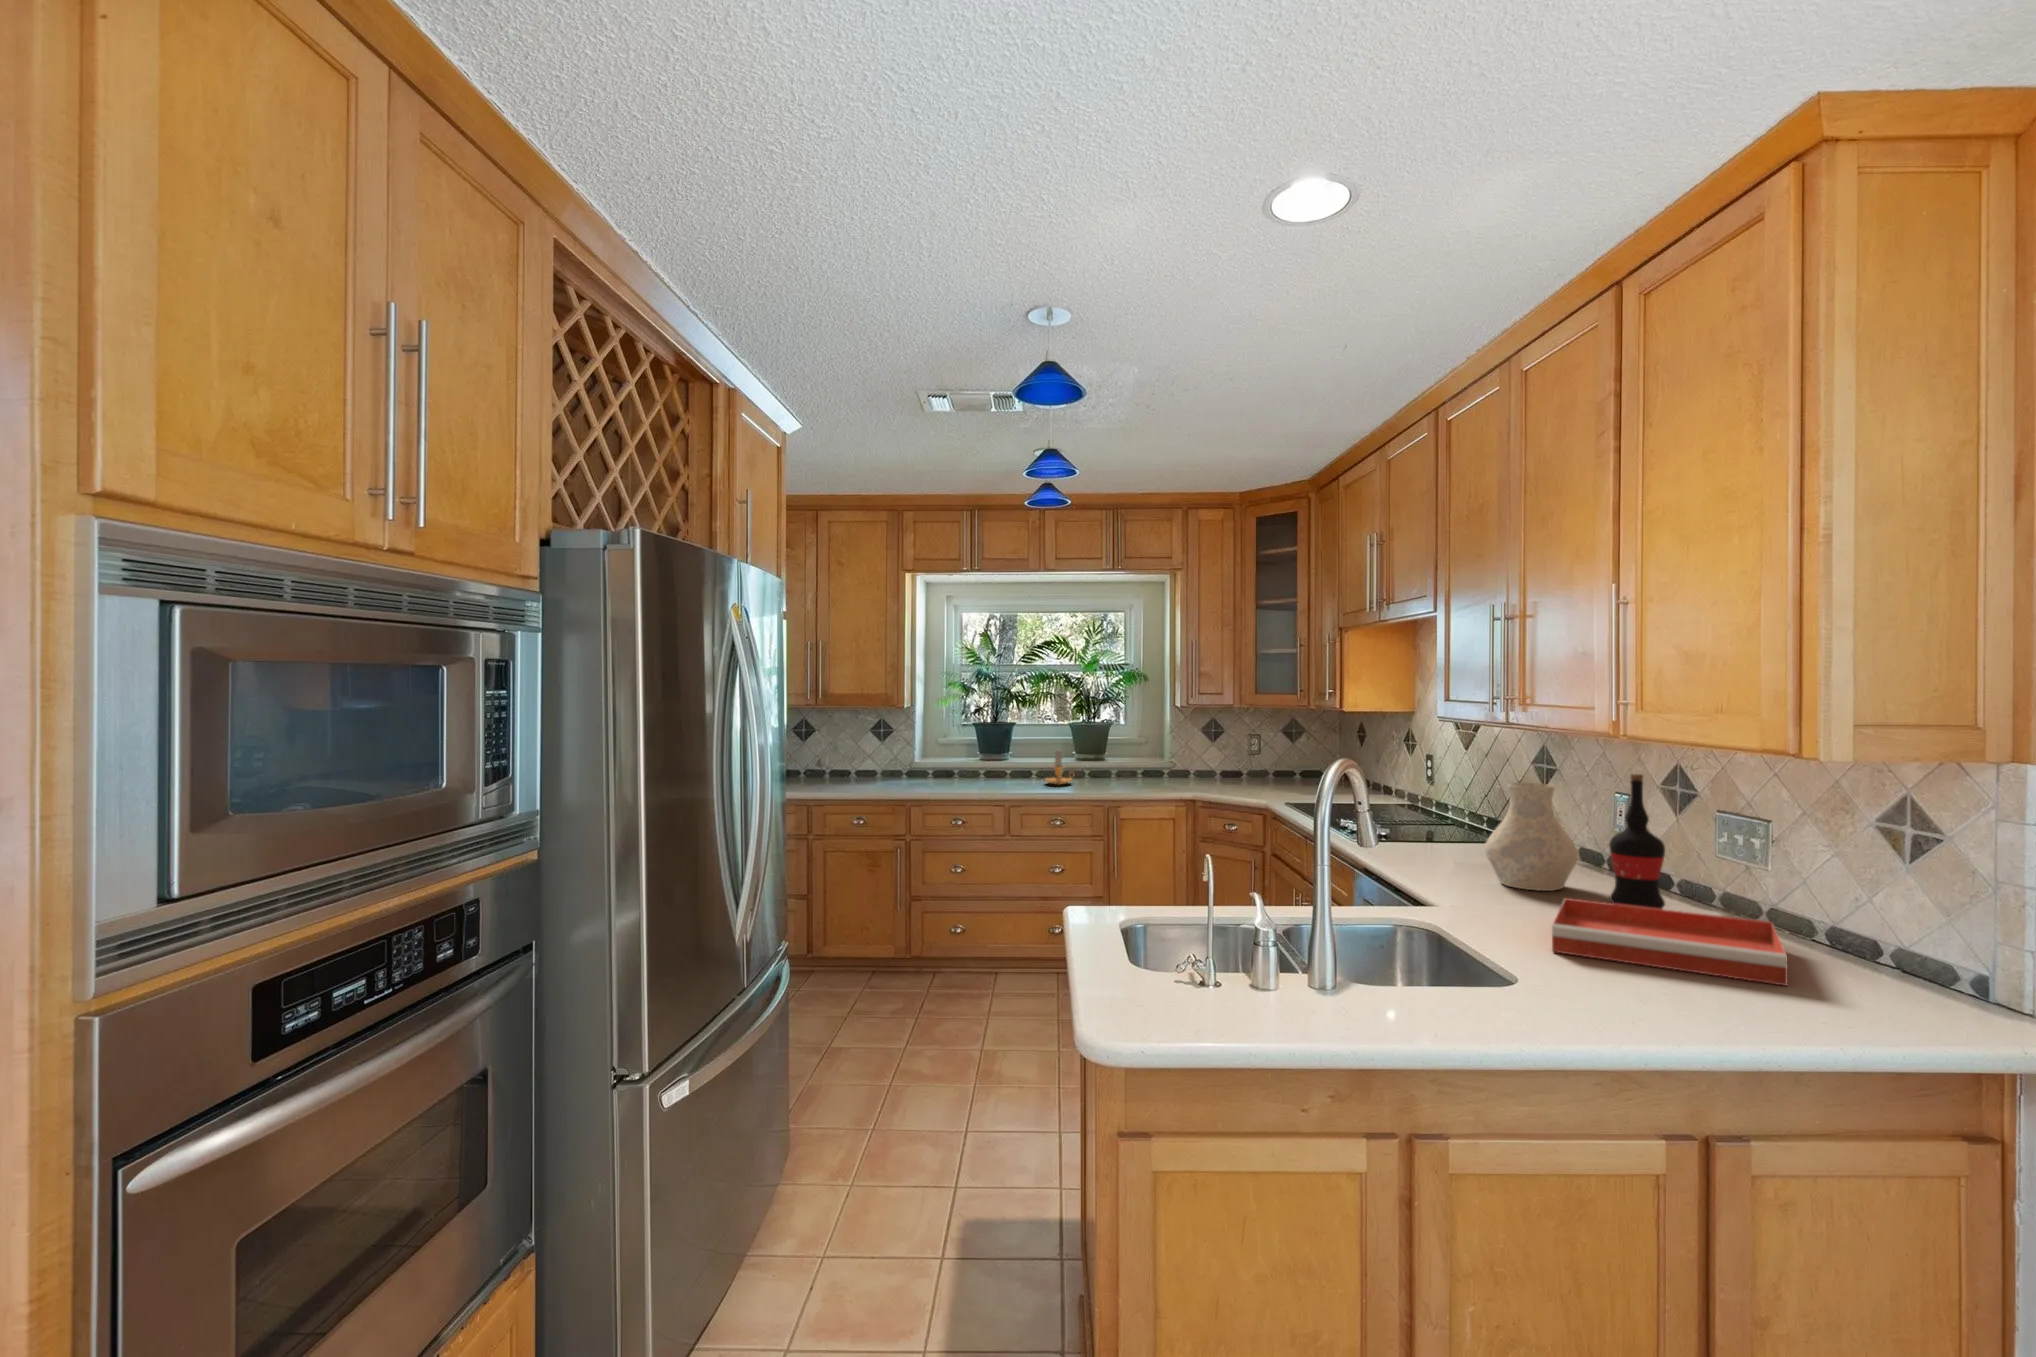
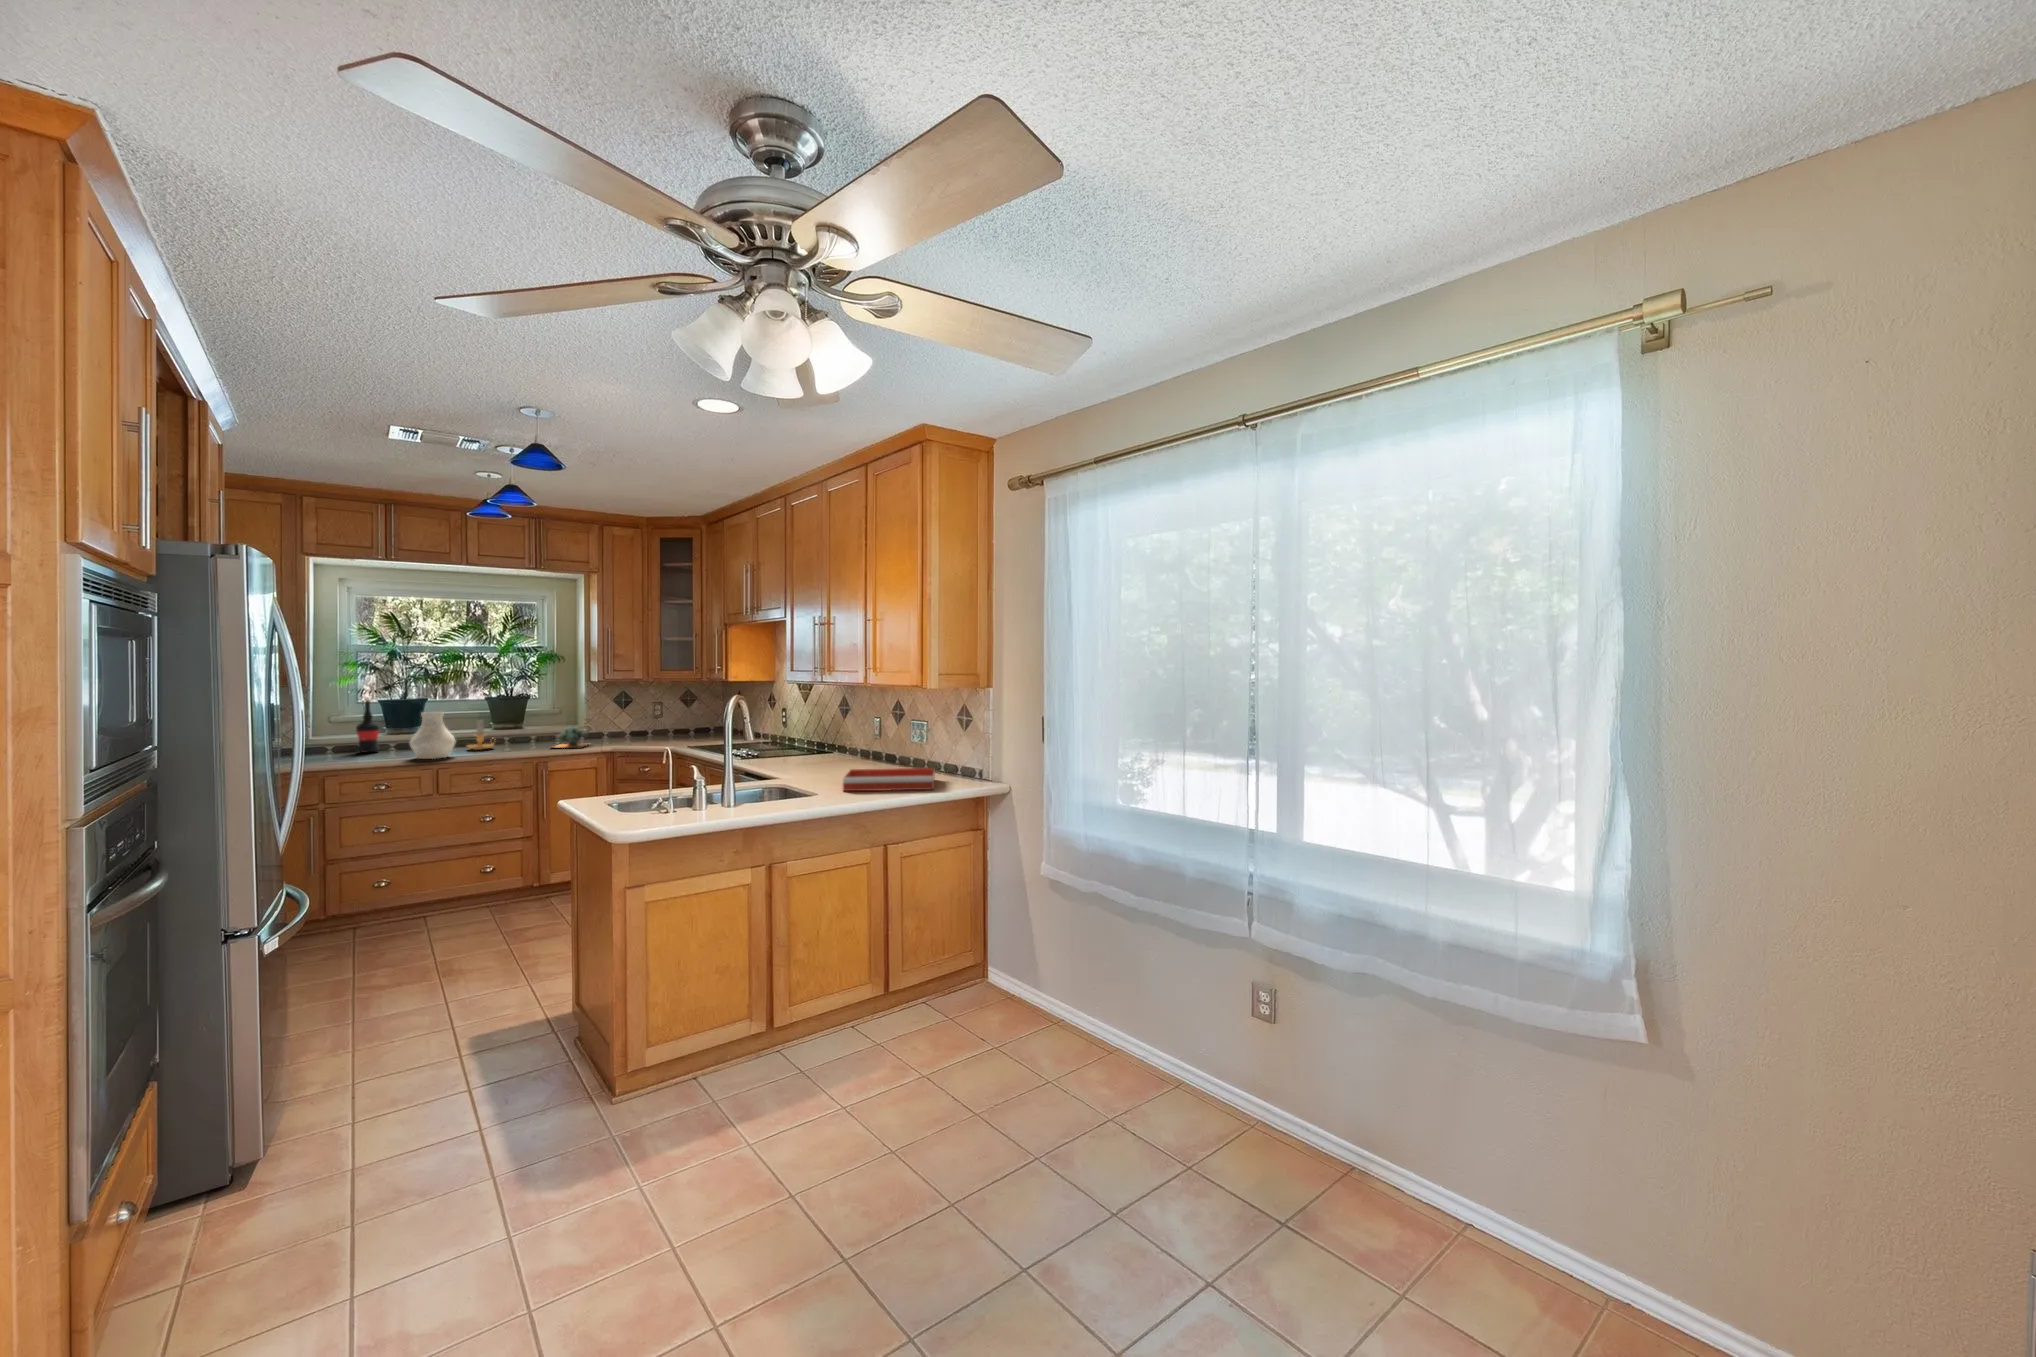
succulent plant: none [1127,762,1176,791] -> present [554,726,590,748]
wine bottle: present [1609,774,1665,909] -> present [356,699,380,753]
vase: present [1485,782,1579,891] -> present [410,711,455,759]

